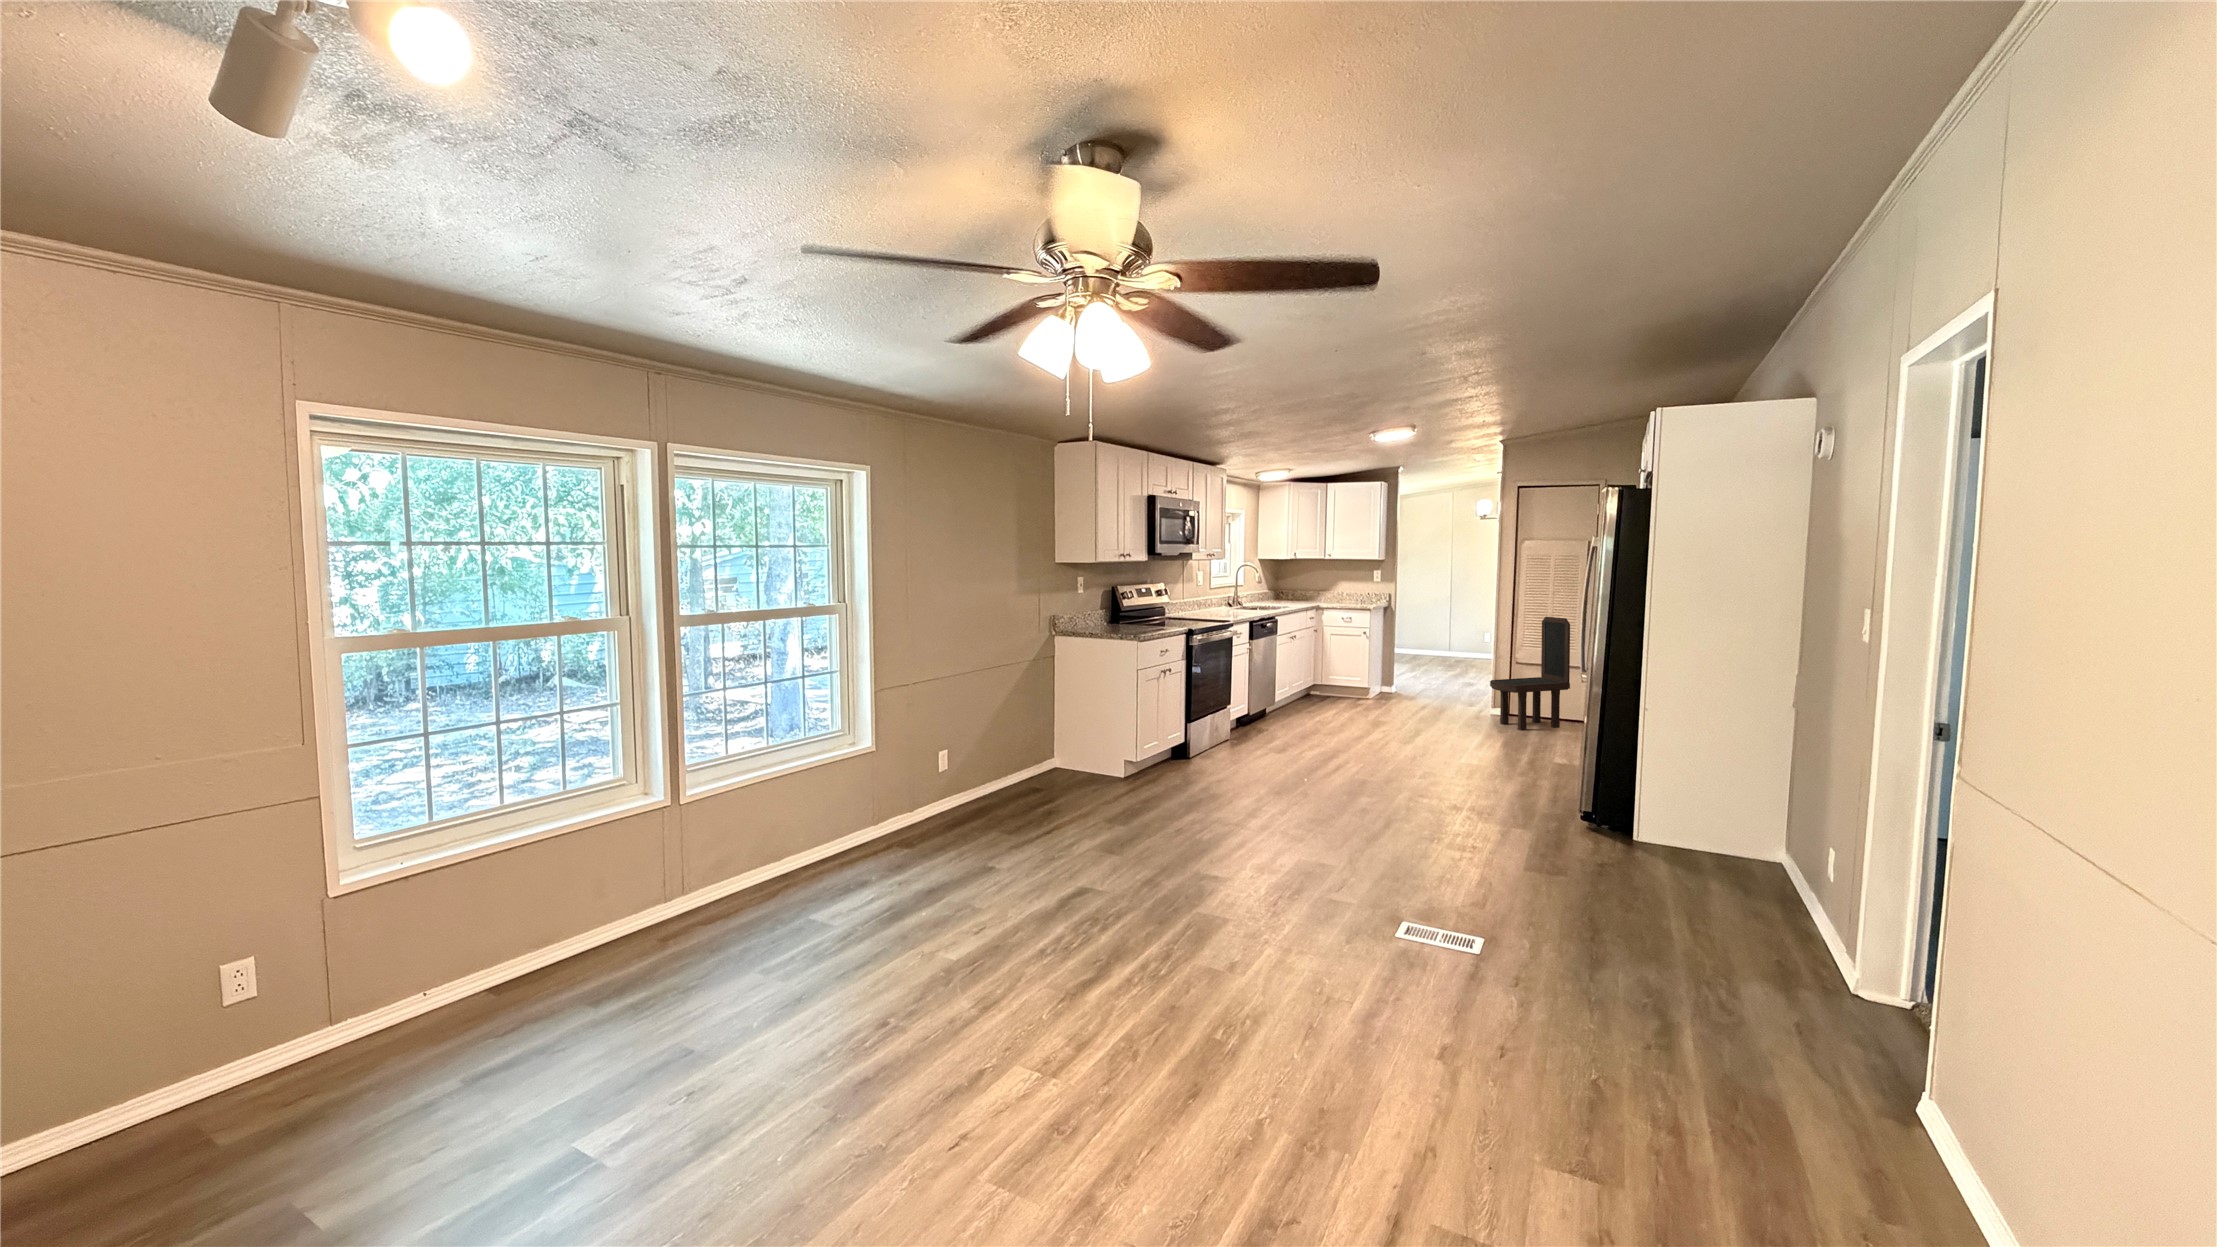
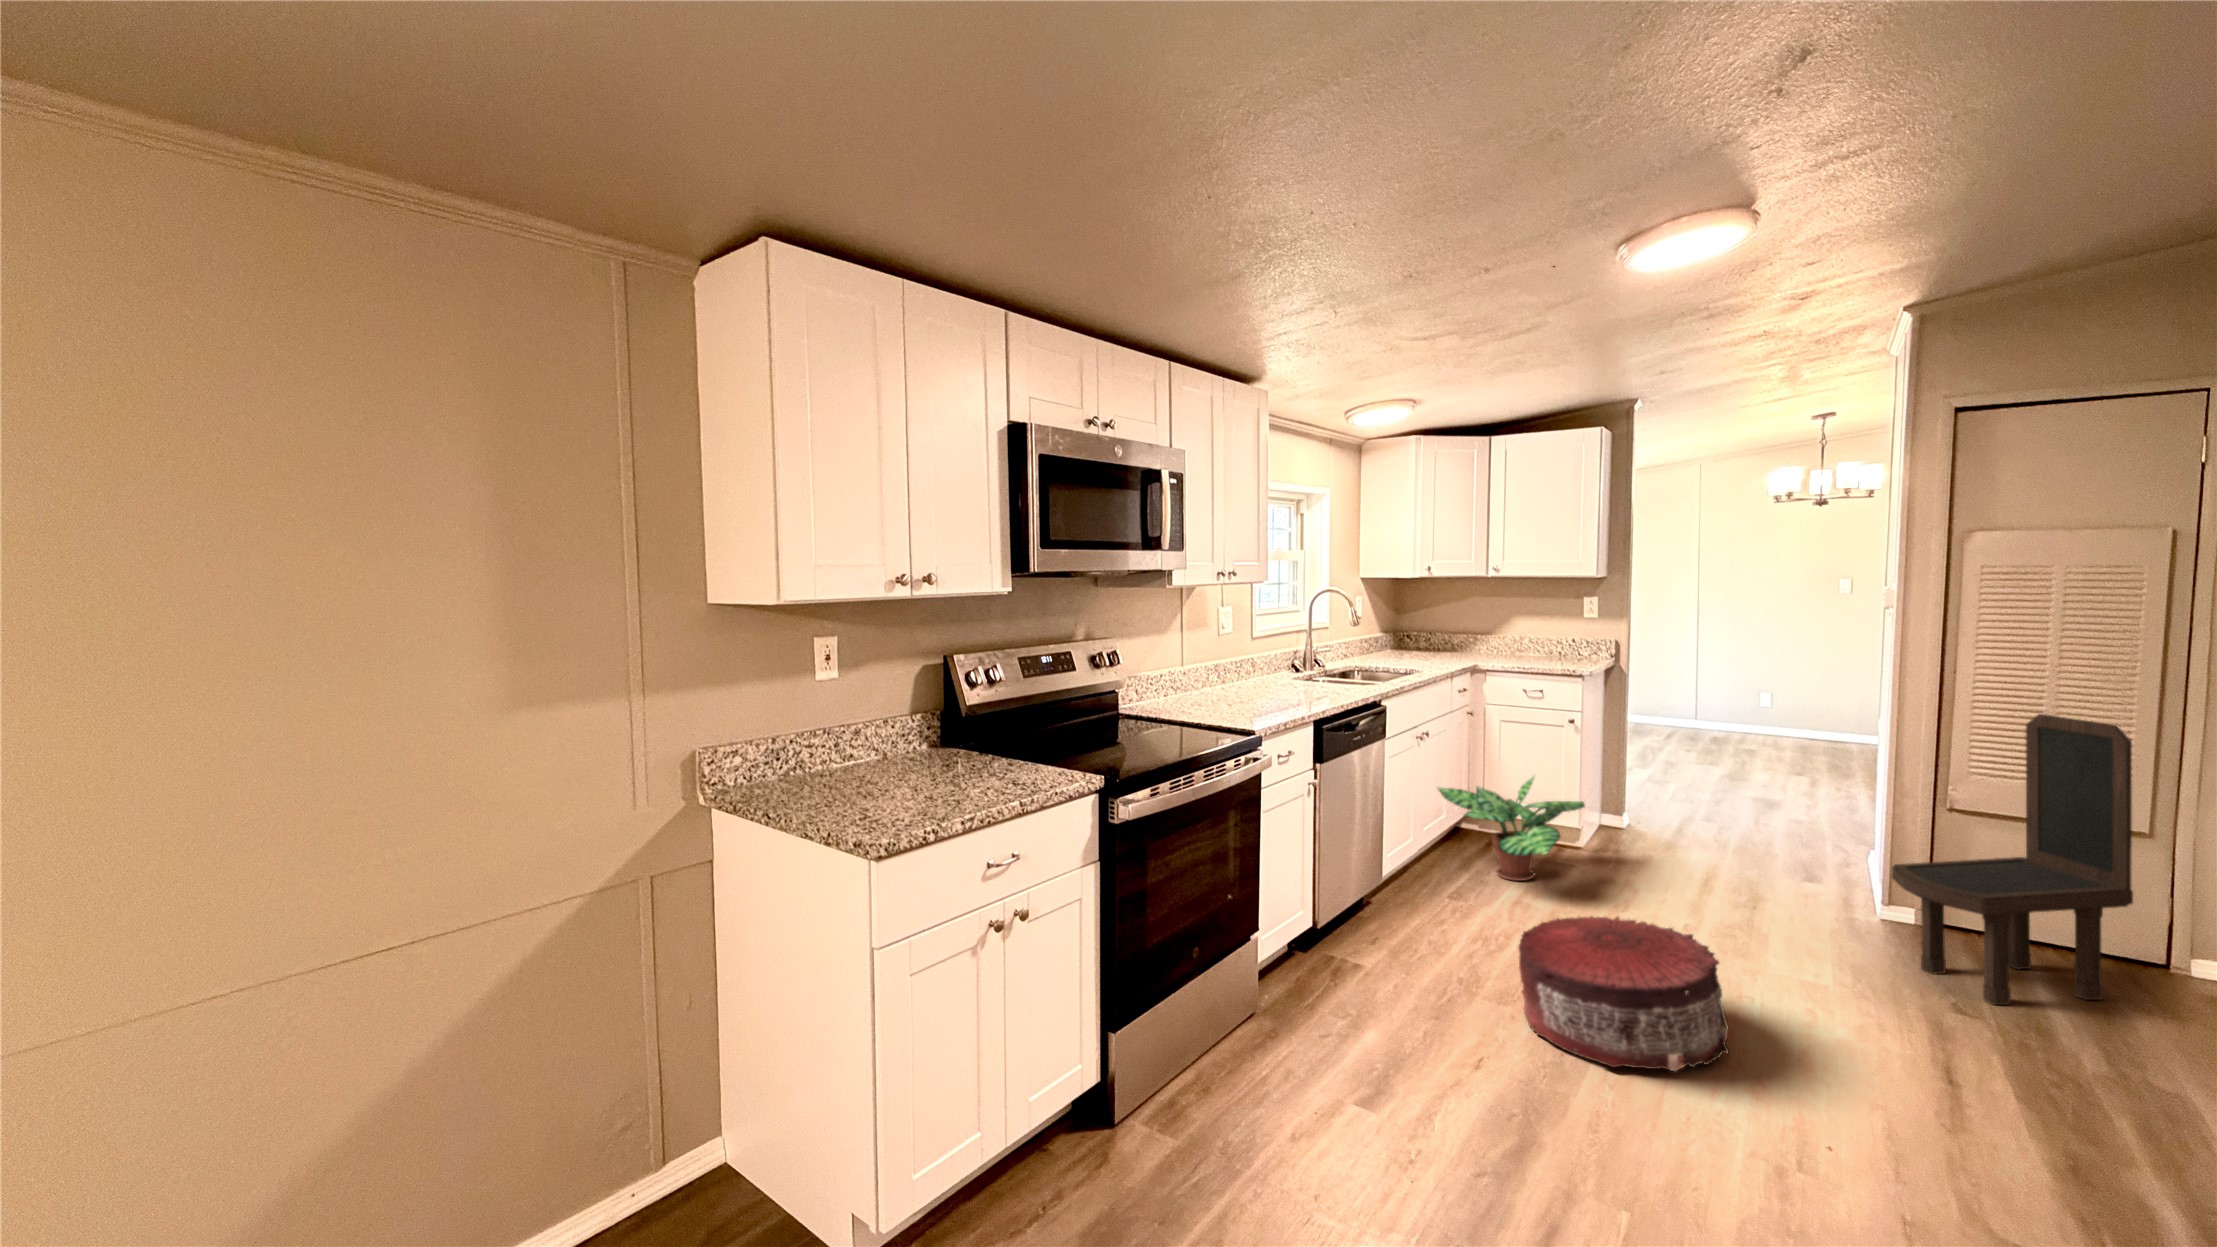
potted plant: none [1300,654,1371,707] -> present [1438,777,1585,881]
pouf: none [1342,698,1419,745] -> present [1519,916,1729,1071]

